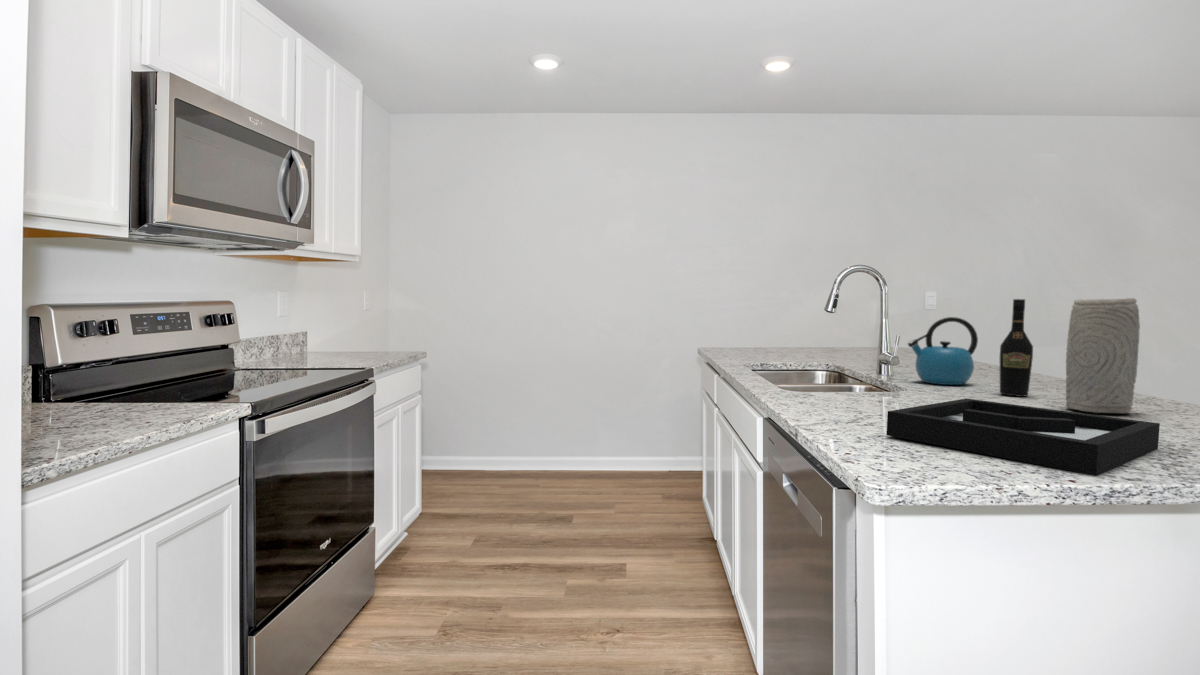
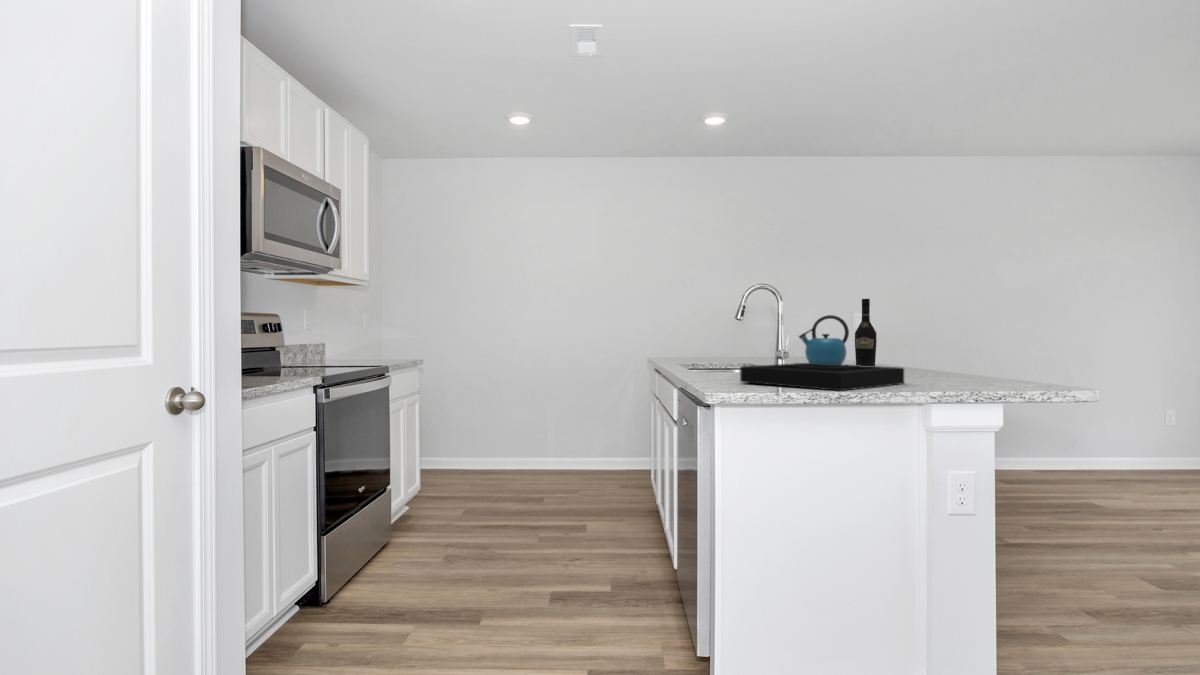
vase: present [1066,298,1140,413] -> none [886,294,928,373]

